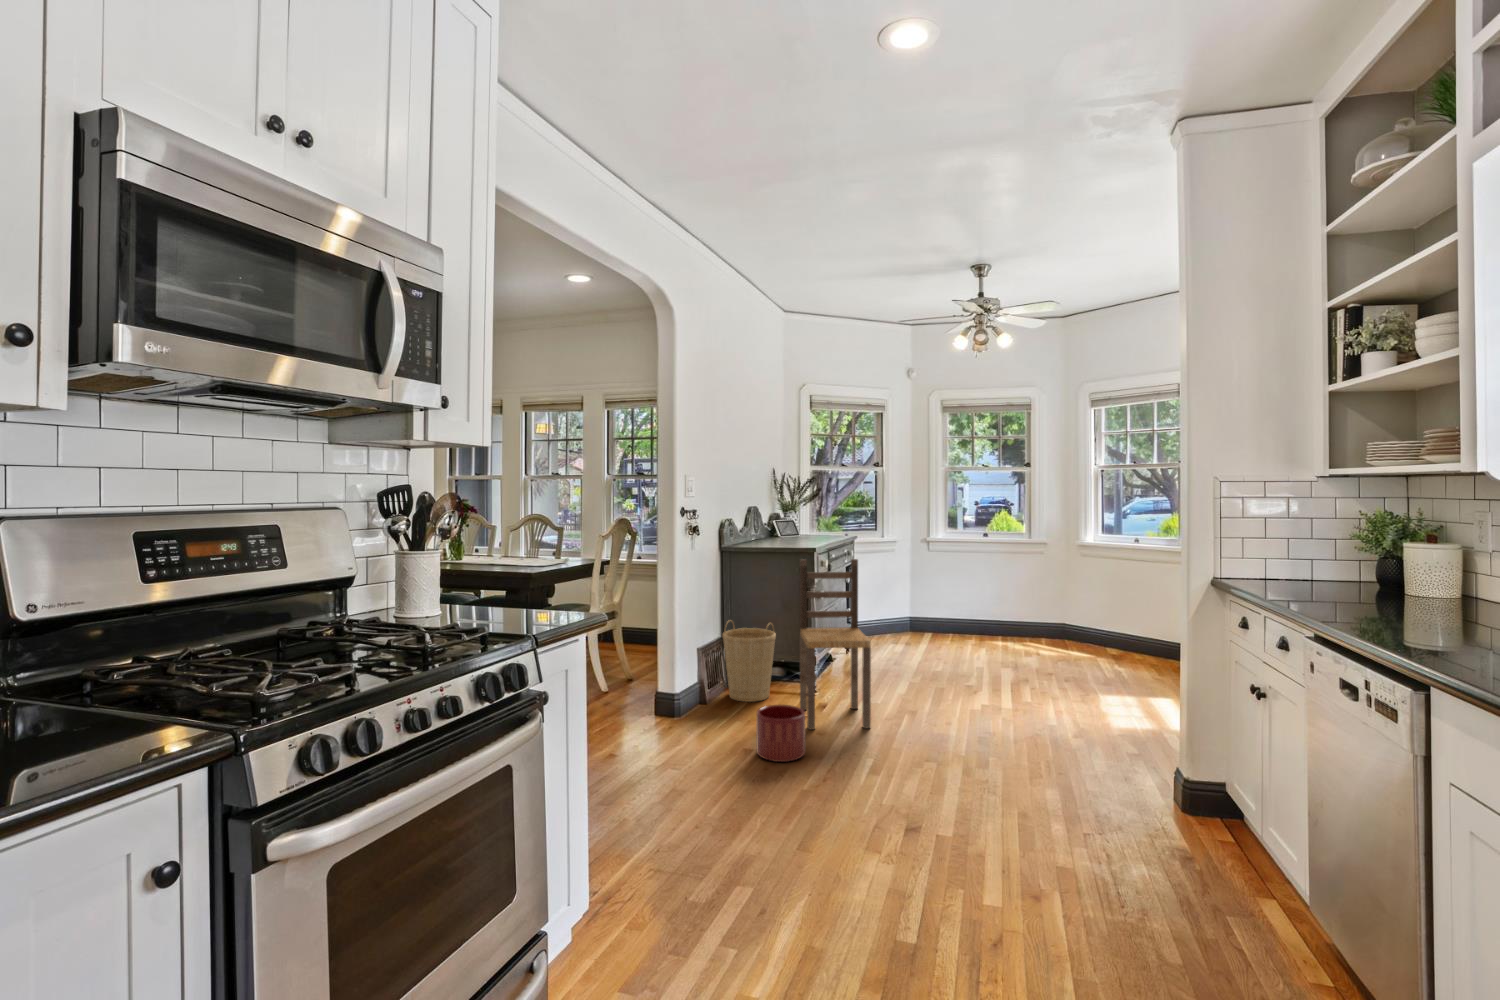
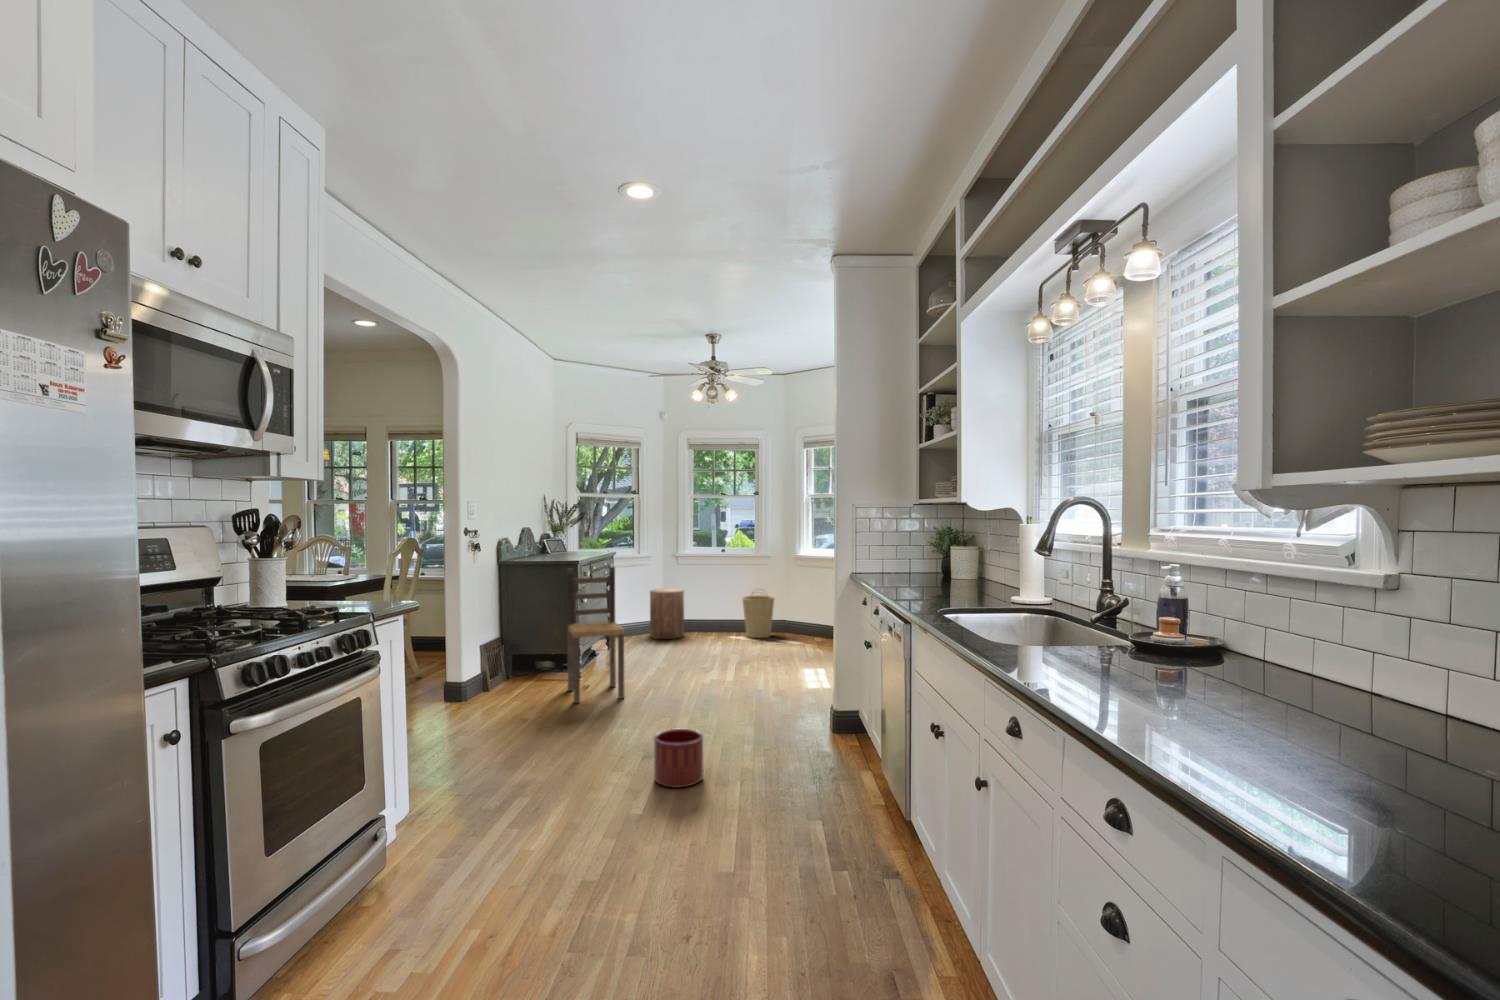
stool: none [894,582,937,645] -> present [650,588,684,639]
basket: present [722,620,776,702] -> present [742,592,774,638]
planter: present [756,705,805,762] -> present [654,729,704,788]

